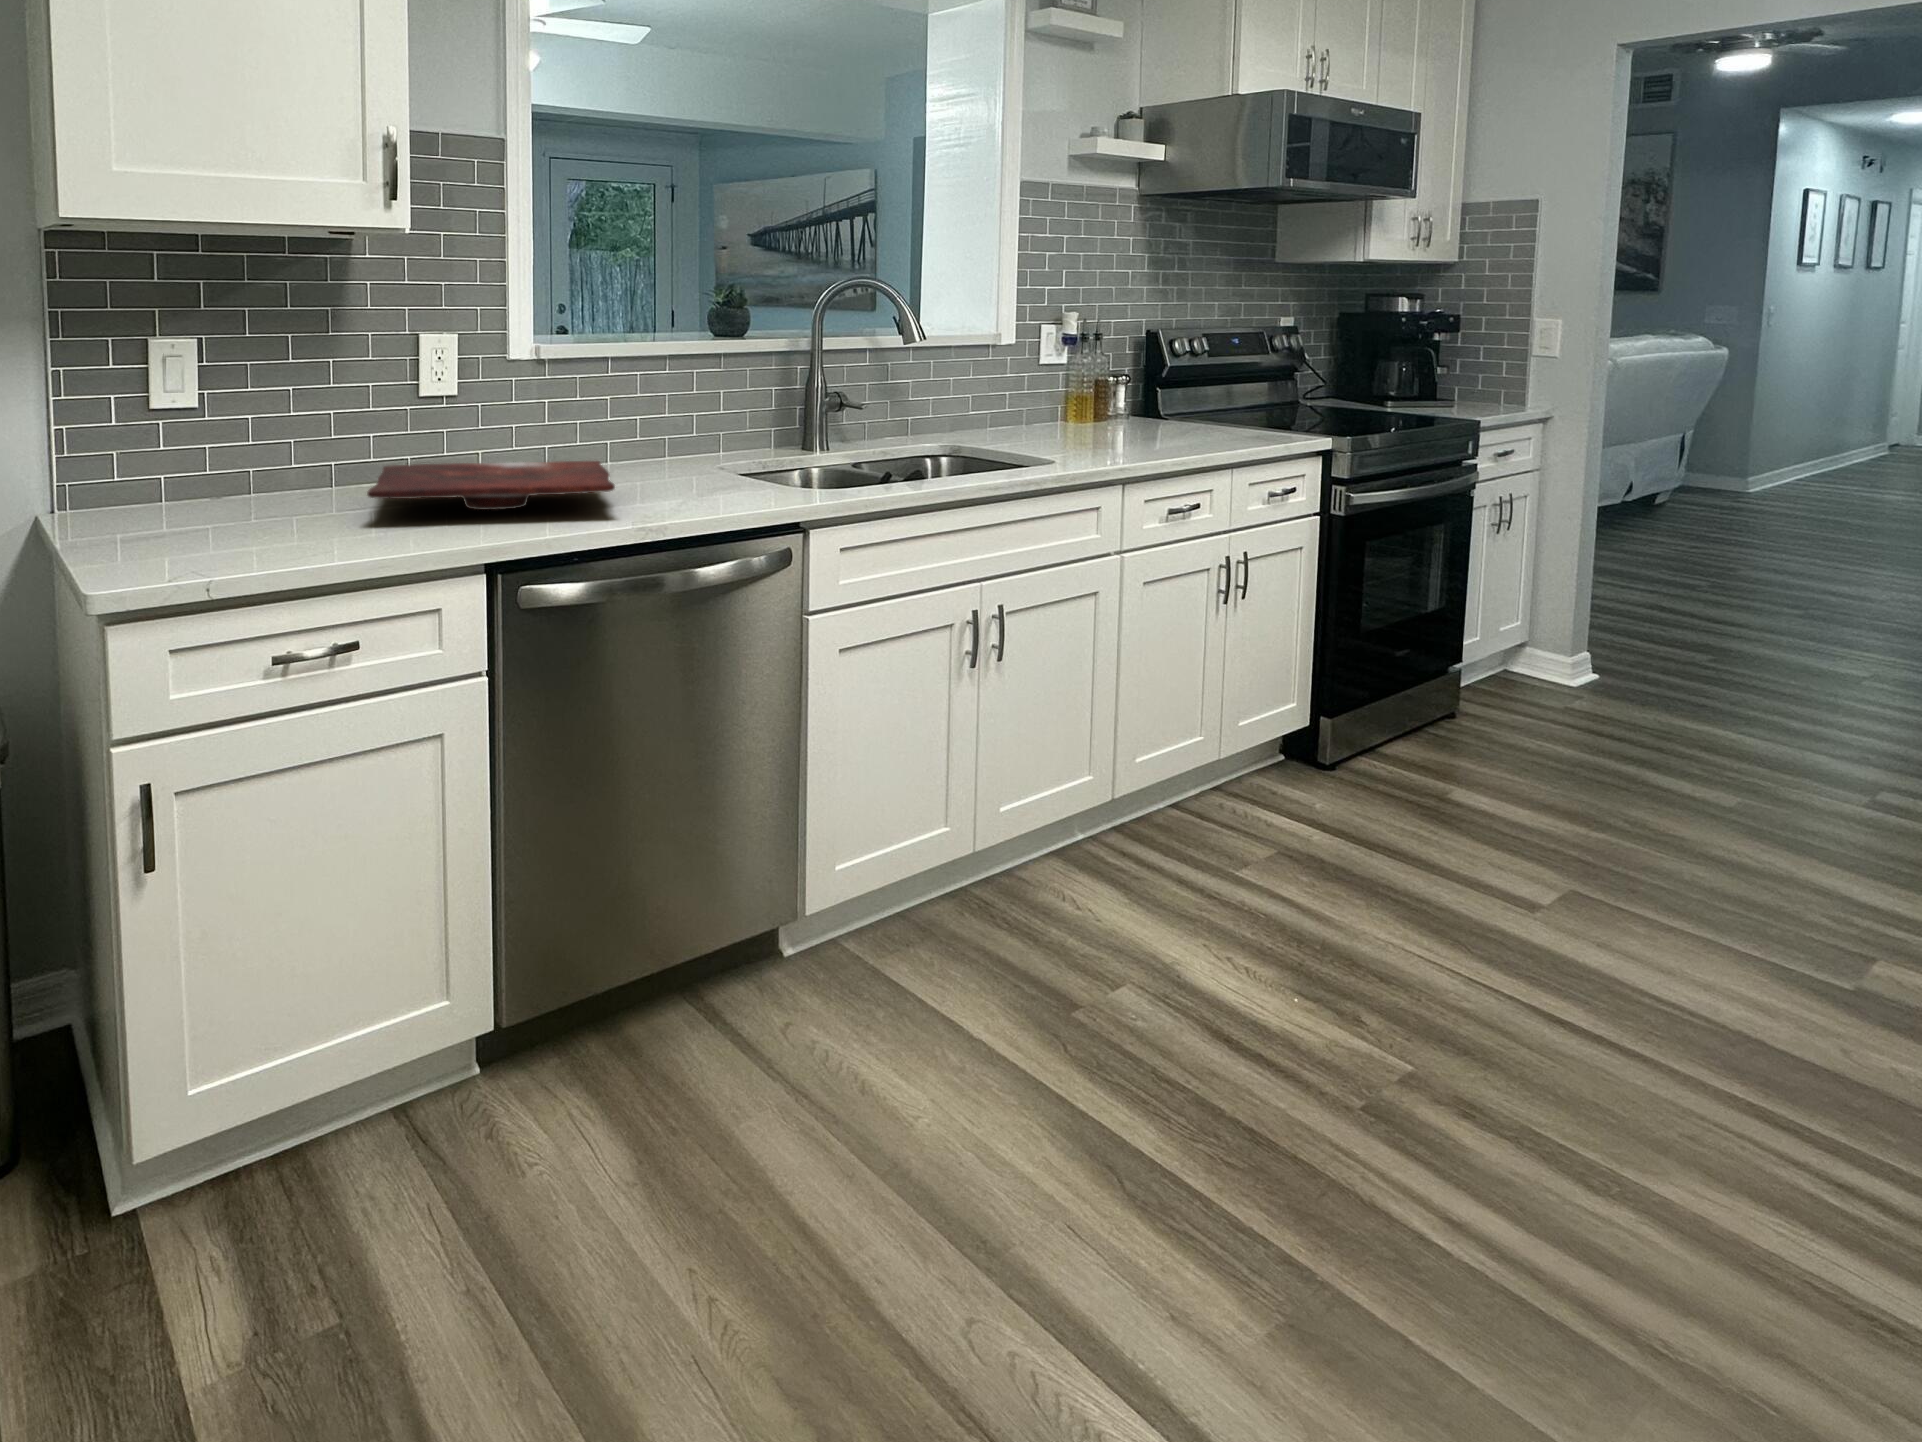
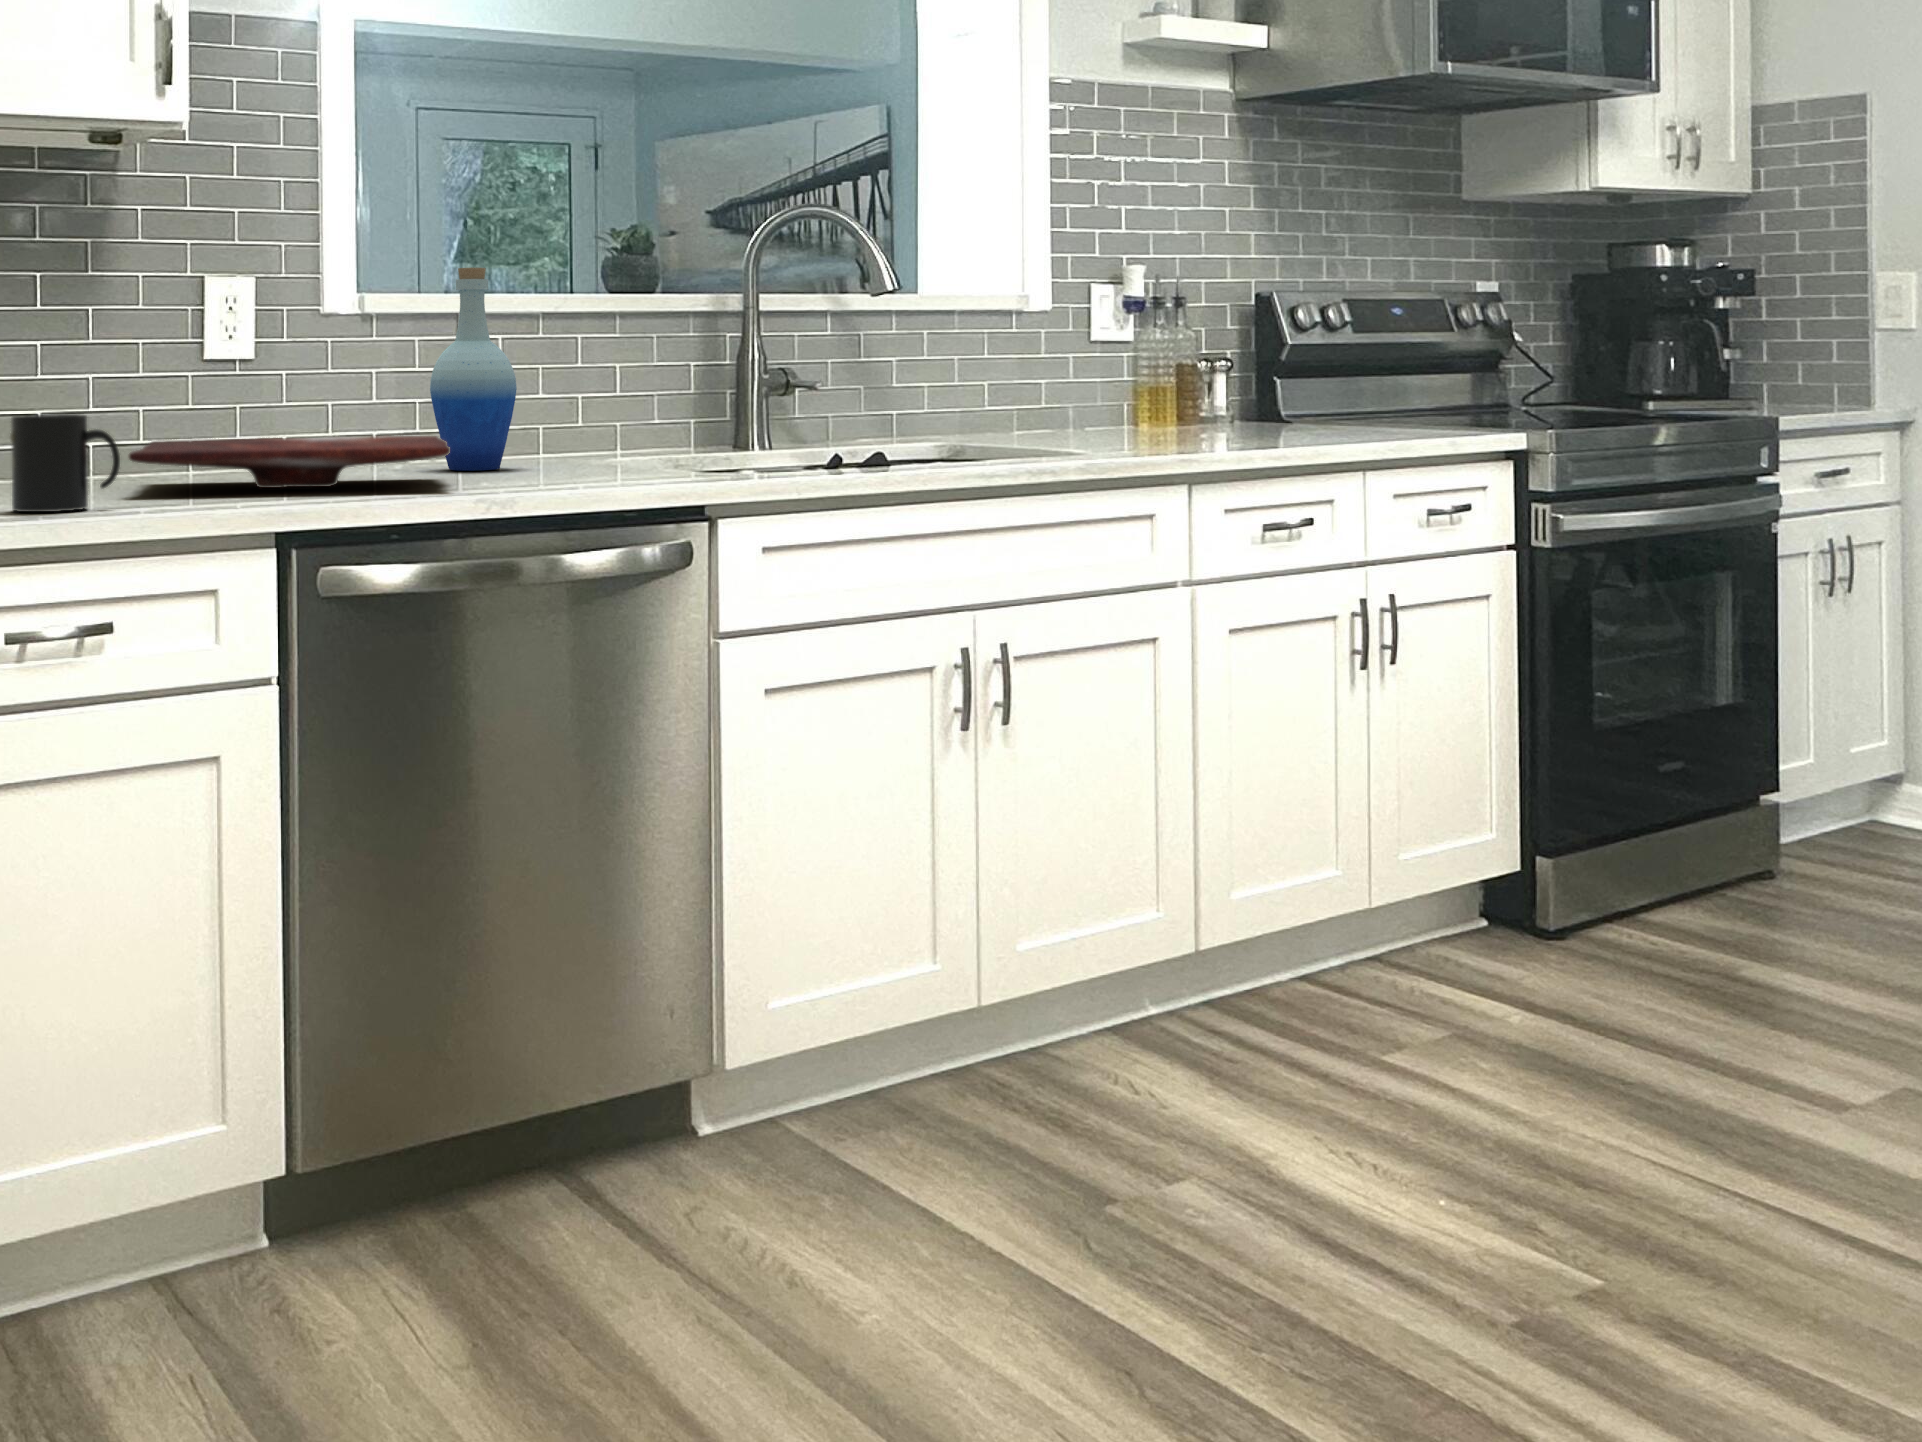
bottle: none [591,329,655,479] -> present [430,268,517,470]
mug: none [273,471,361,553] -> present [10,414,120,512]

